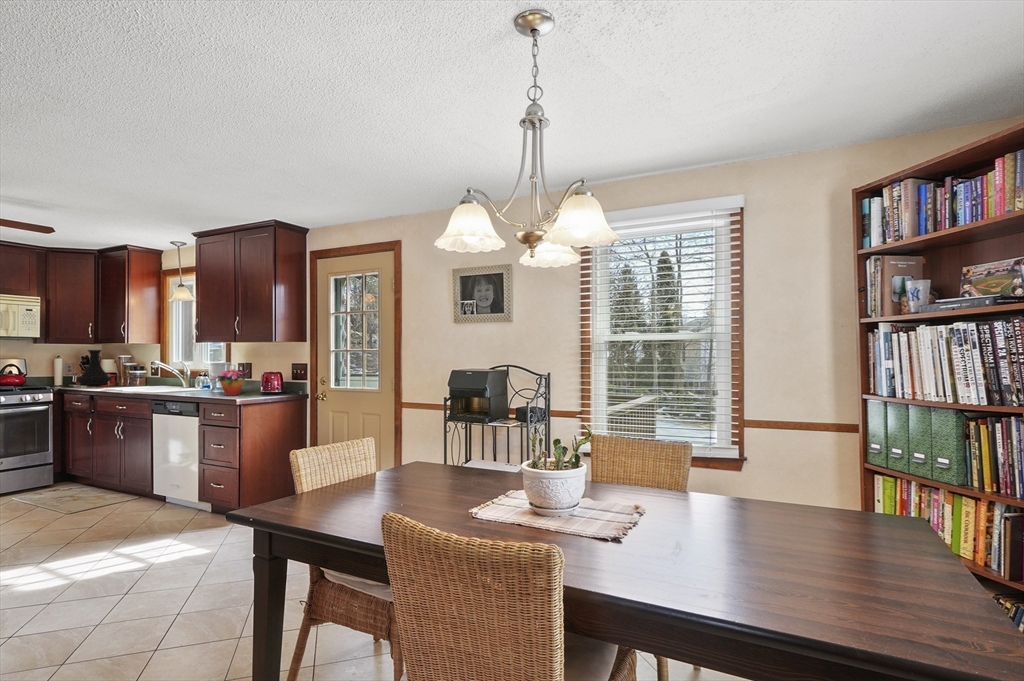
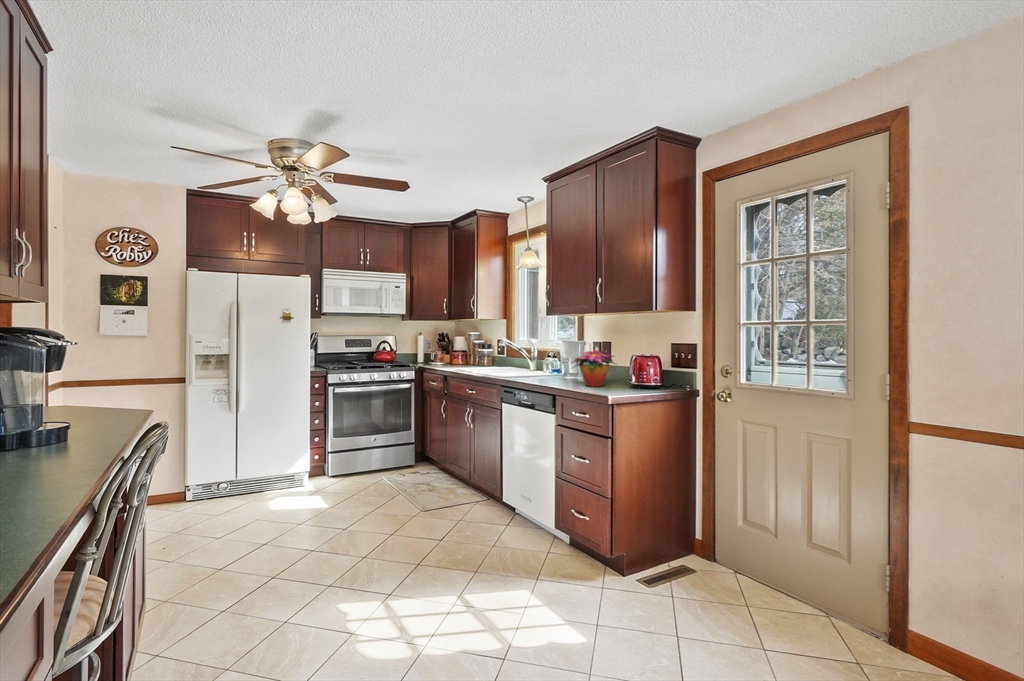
vase: present [77,350,111,385] -> none [434,326,463,364]

